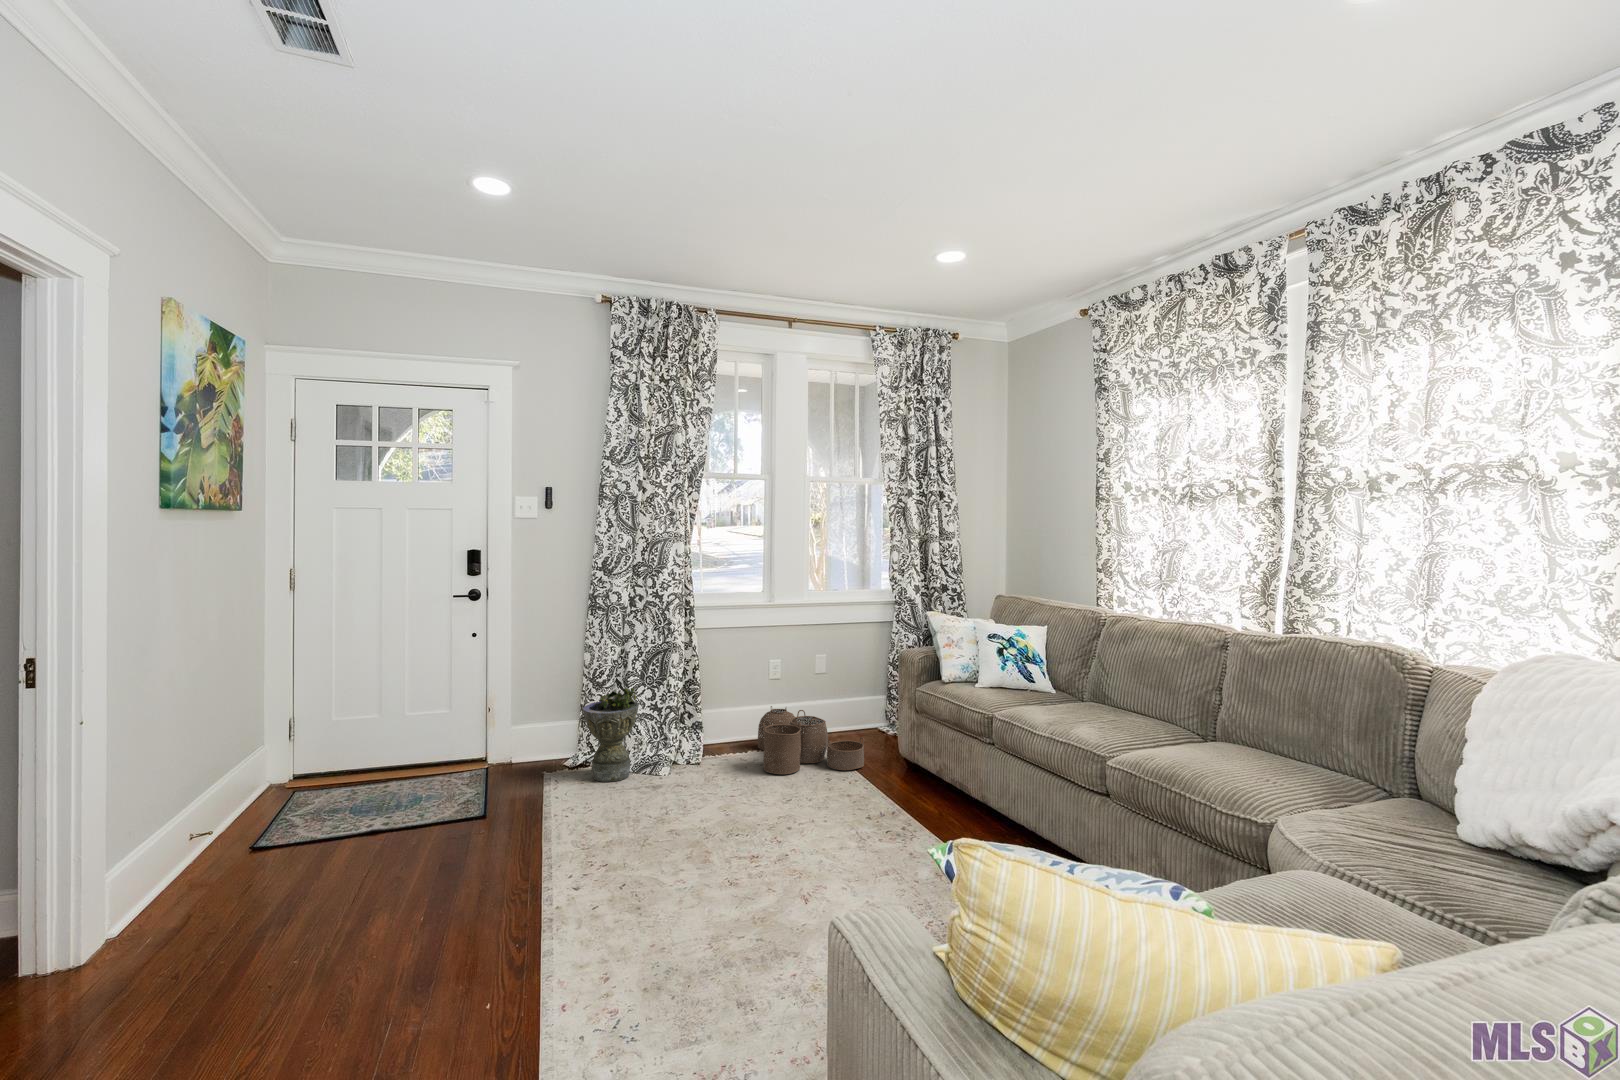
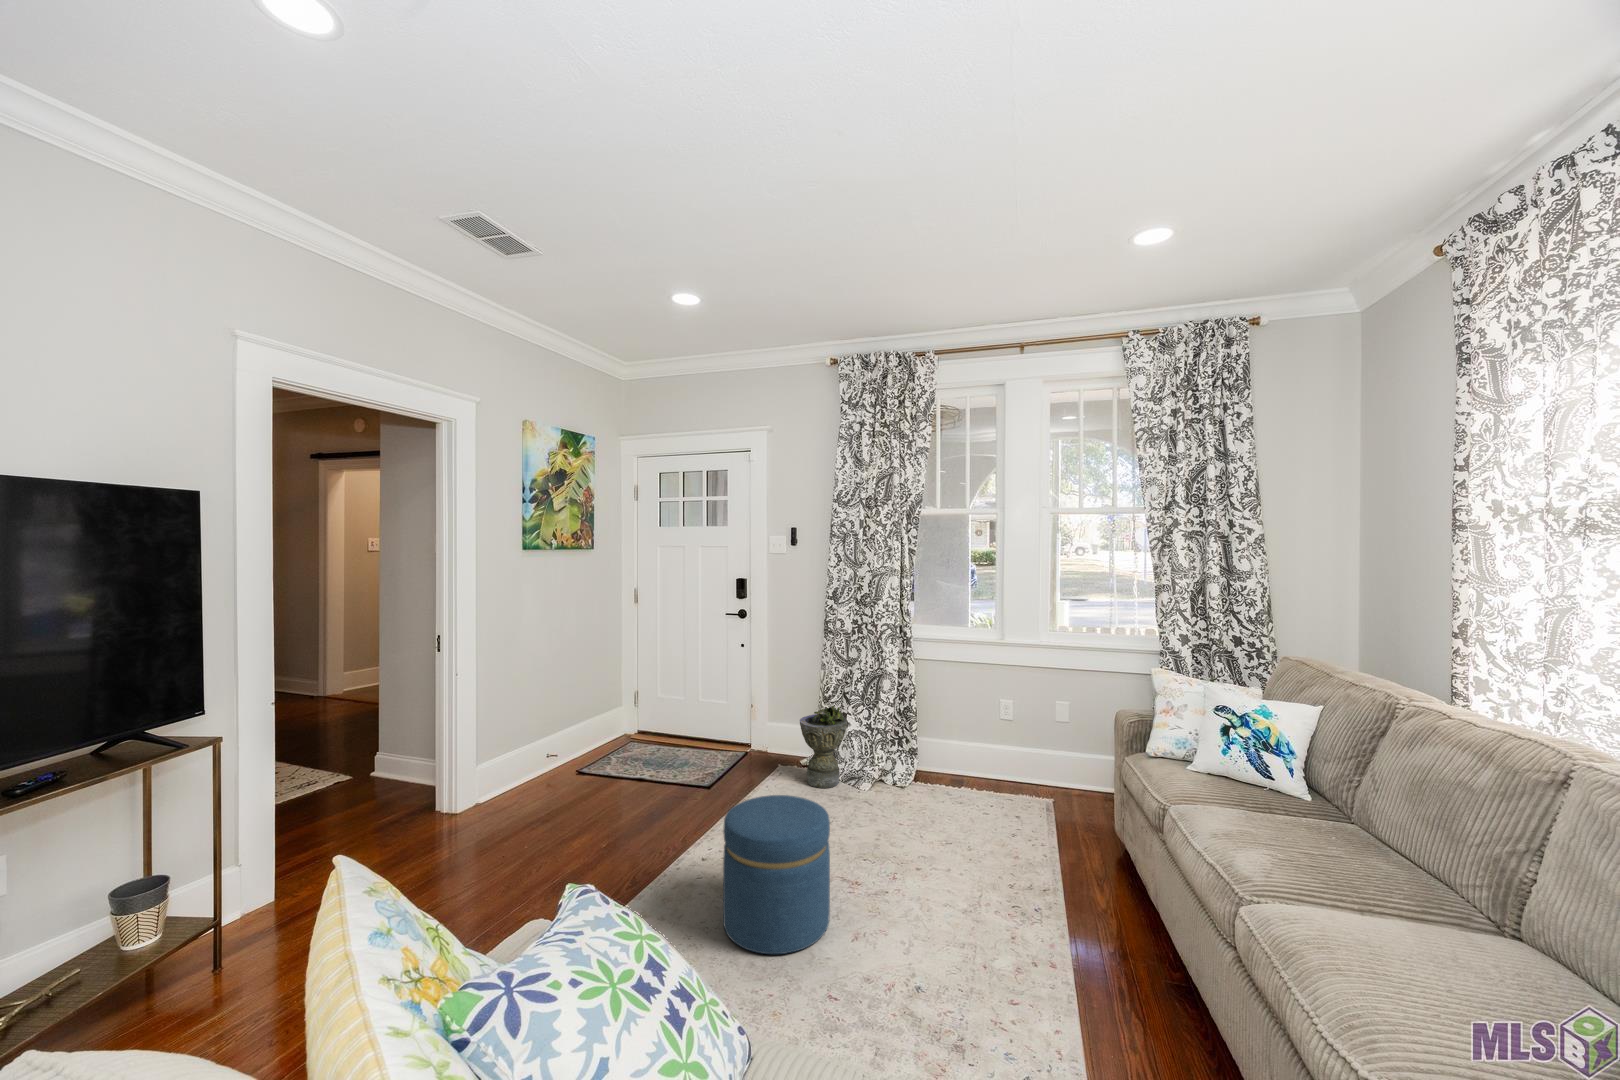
woven basket: present [758,706,864,774] -> none [954,746,1070,838]
ottoman: none [645,765,758,922] -> present [723,795,830,954]

